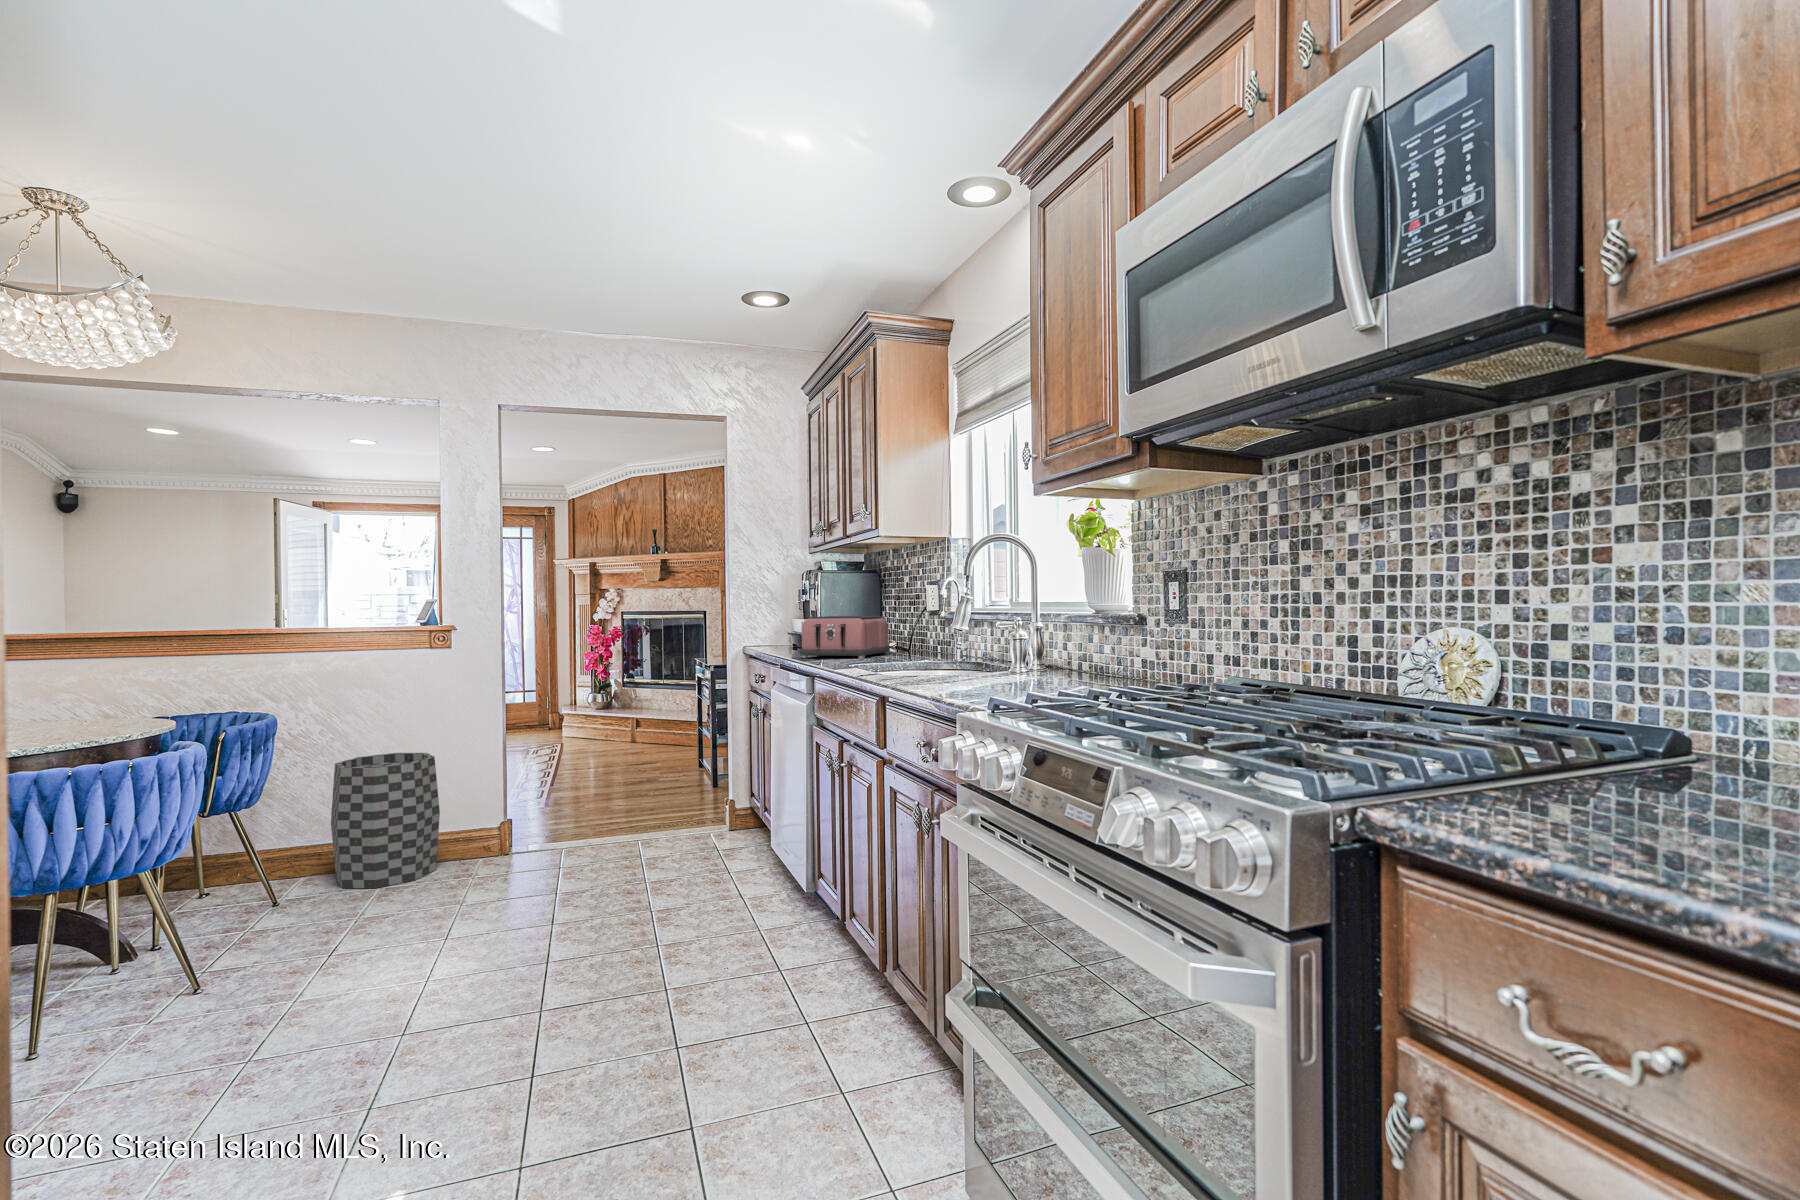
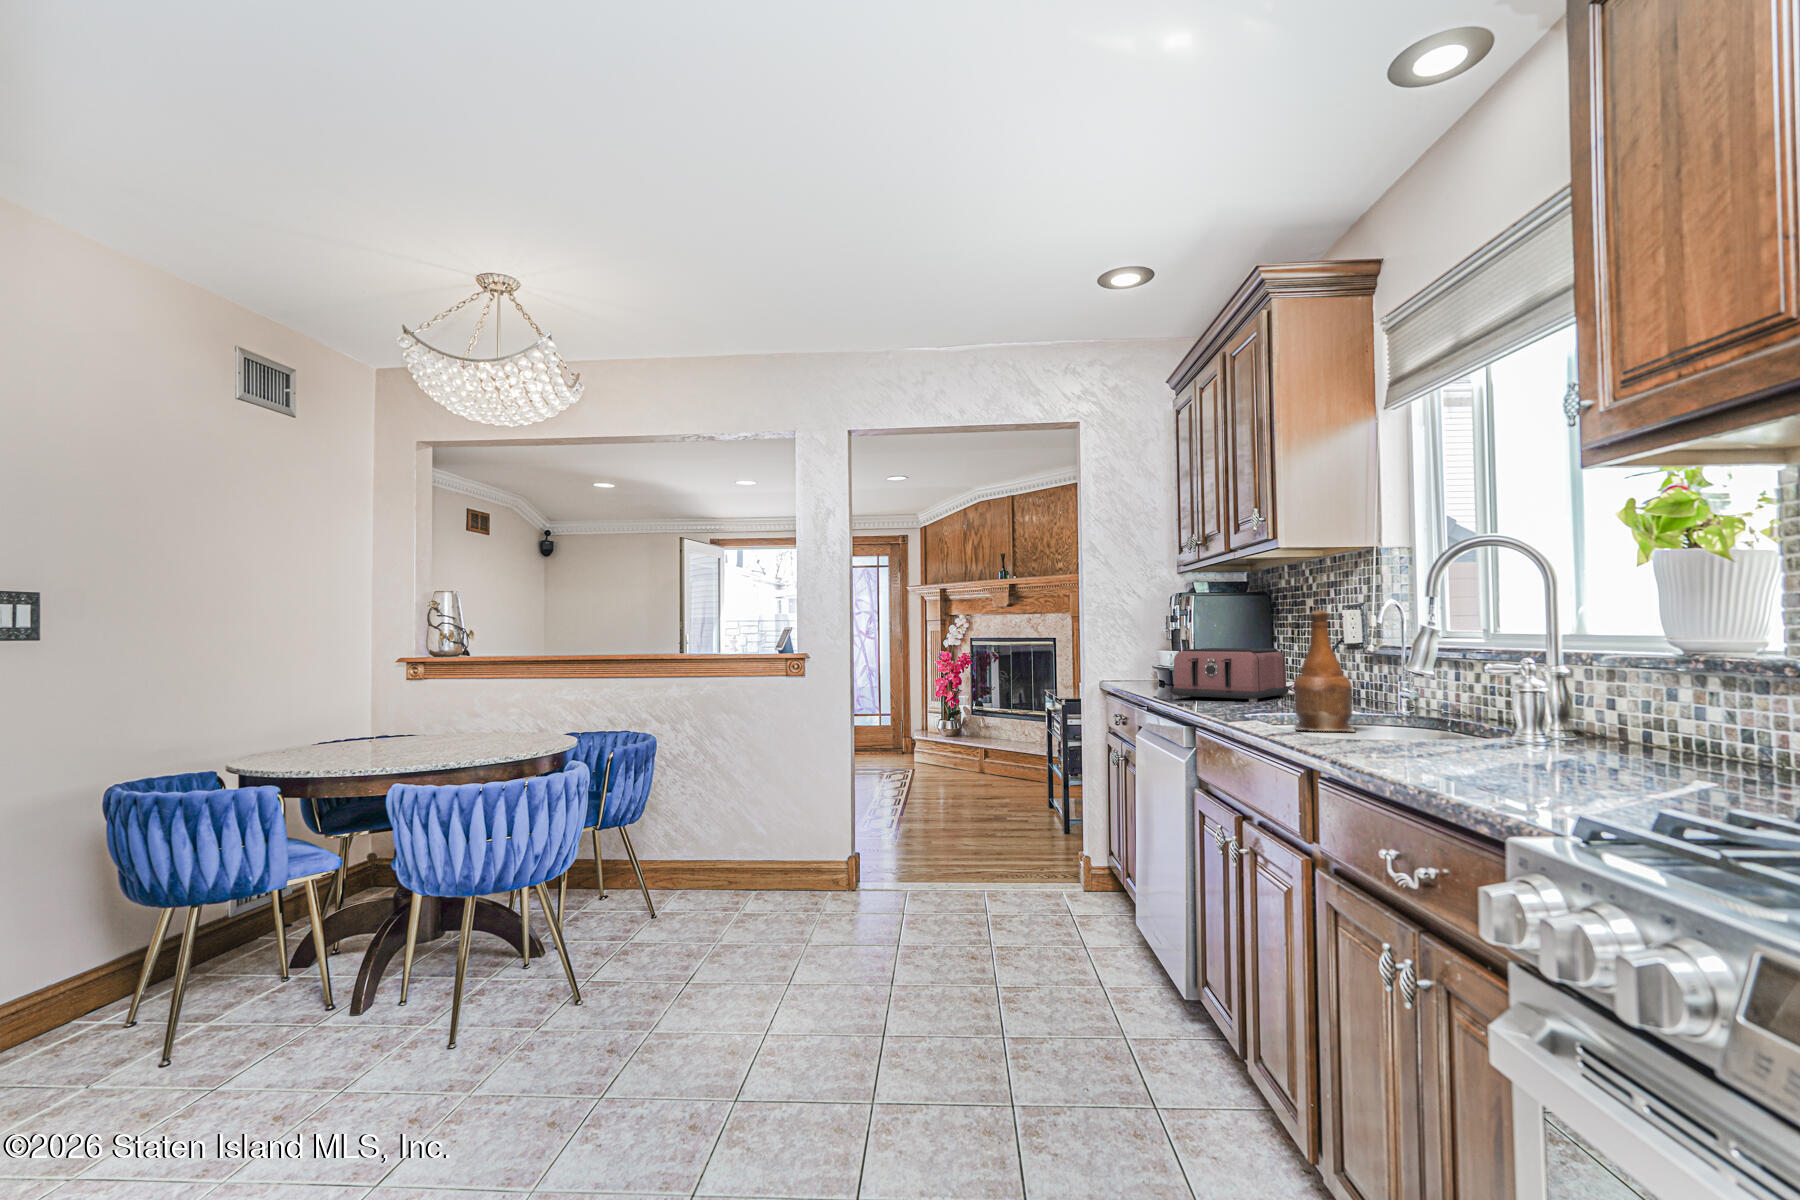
bottle: none [879,585,918,673] -> present [1294,610,1354,732]
trash can: present [331,753,440,888] -> none [702,777,794,912]

